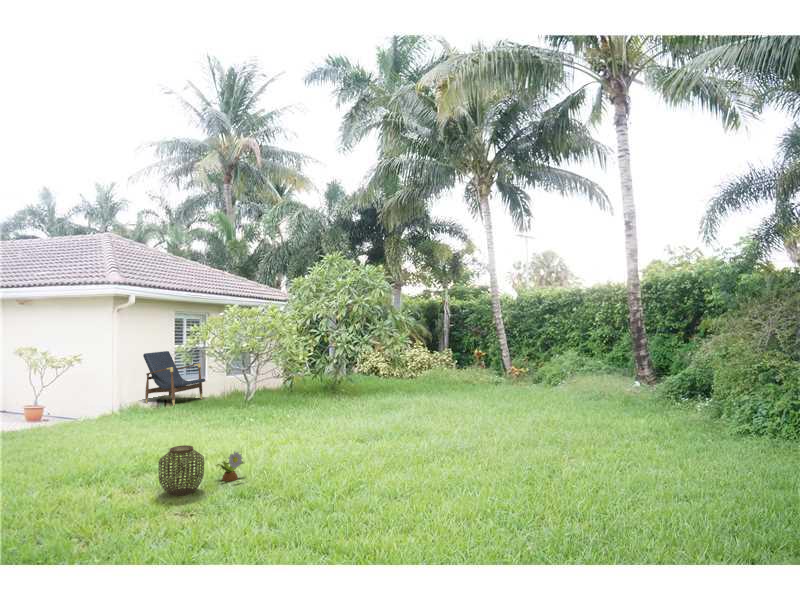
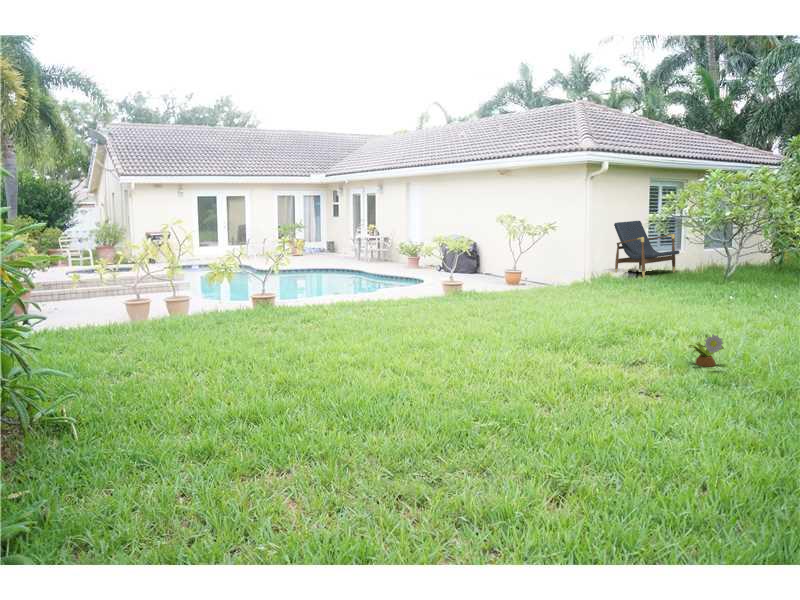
woven basket: present [159,445,204,496] -> none [623,319,675,372]

